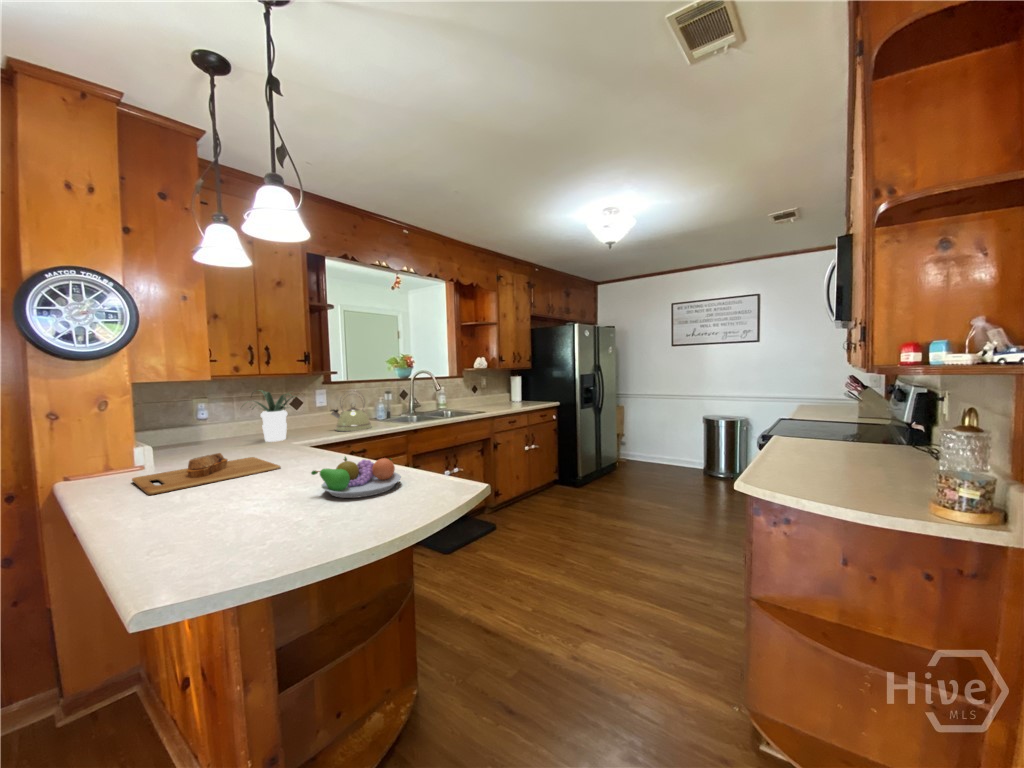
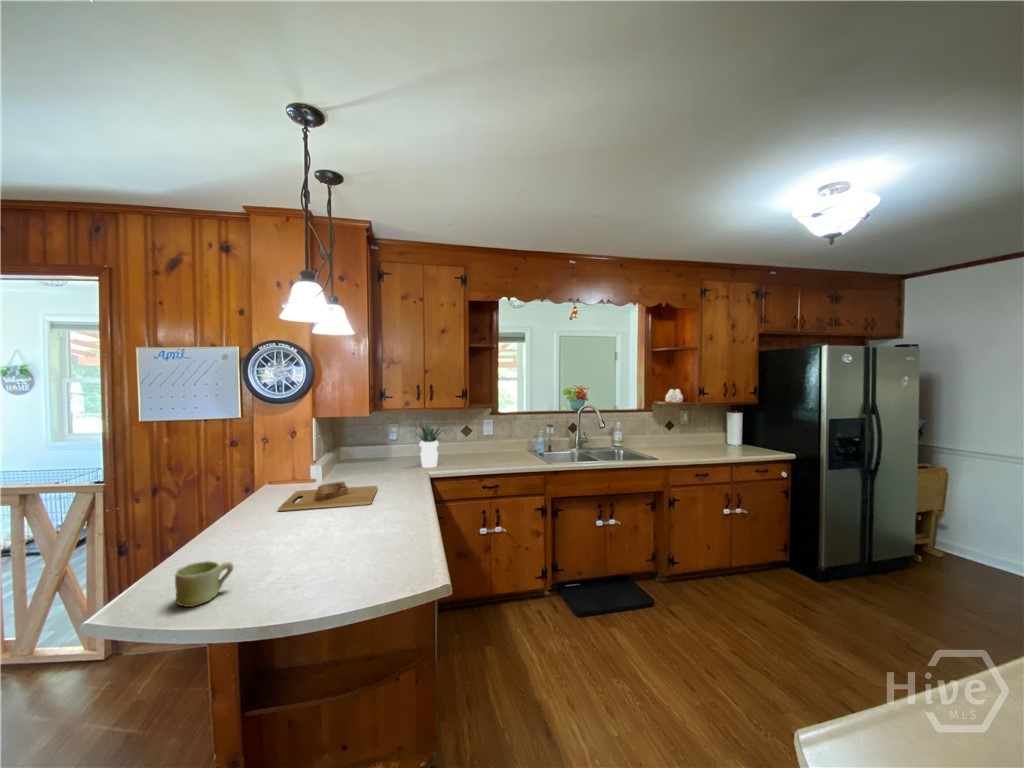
kettle: present [331,393,372,431] -> none [480,426,515,467]
fruit bowl: present [311,457,401,498] -> none [320,516,395,565]
mug: none [224,503,281,557] -> present [175,561,233,607]

